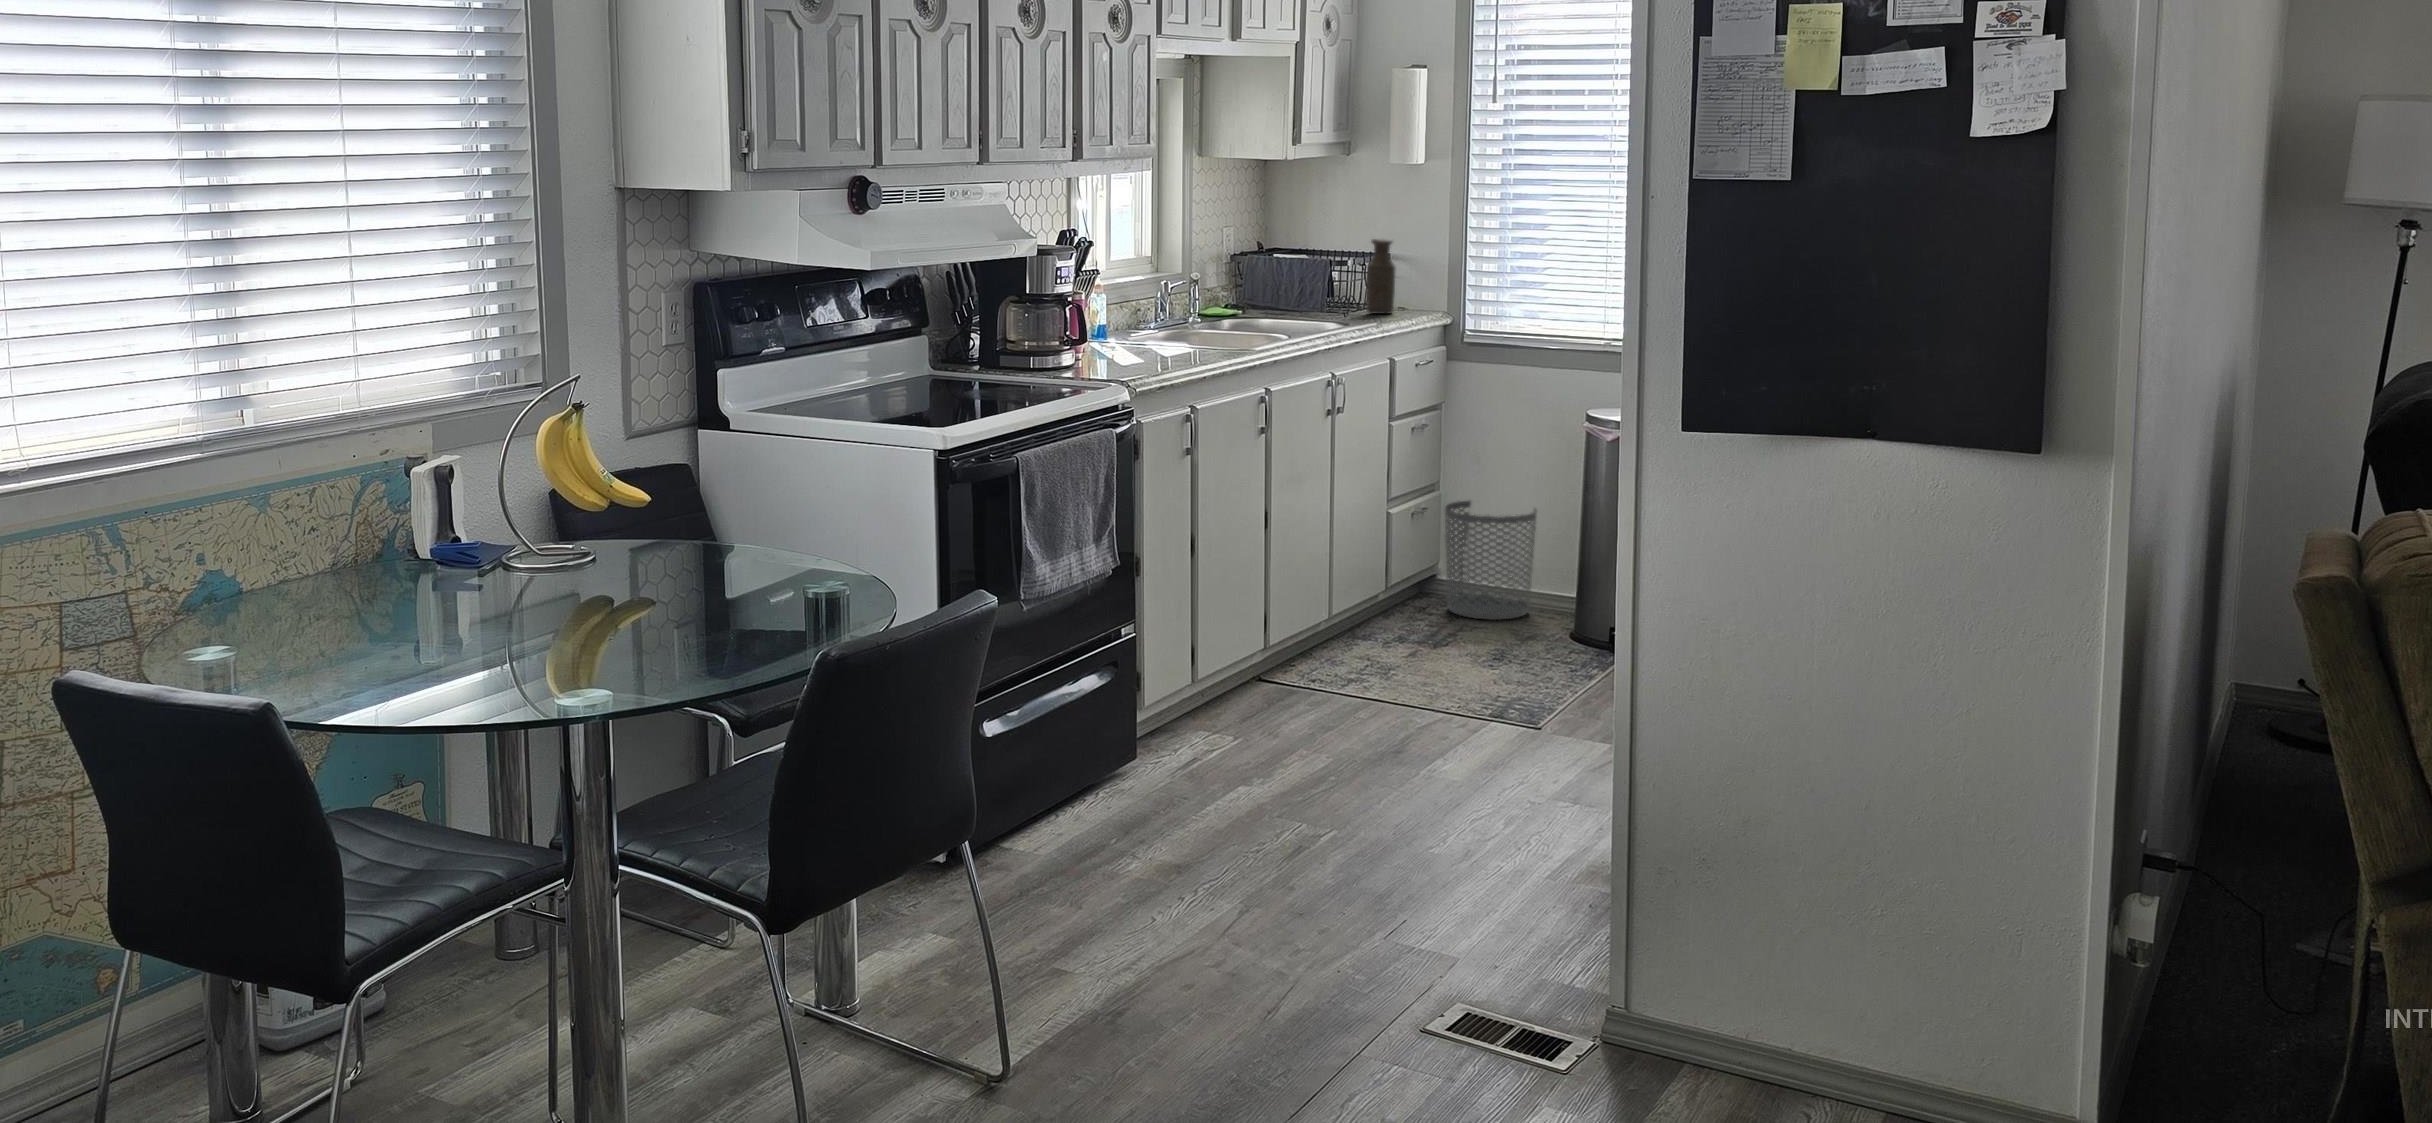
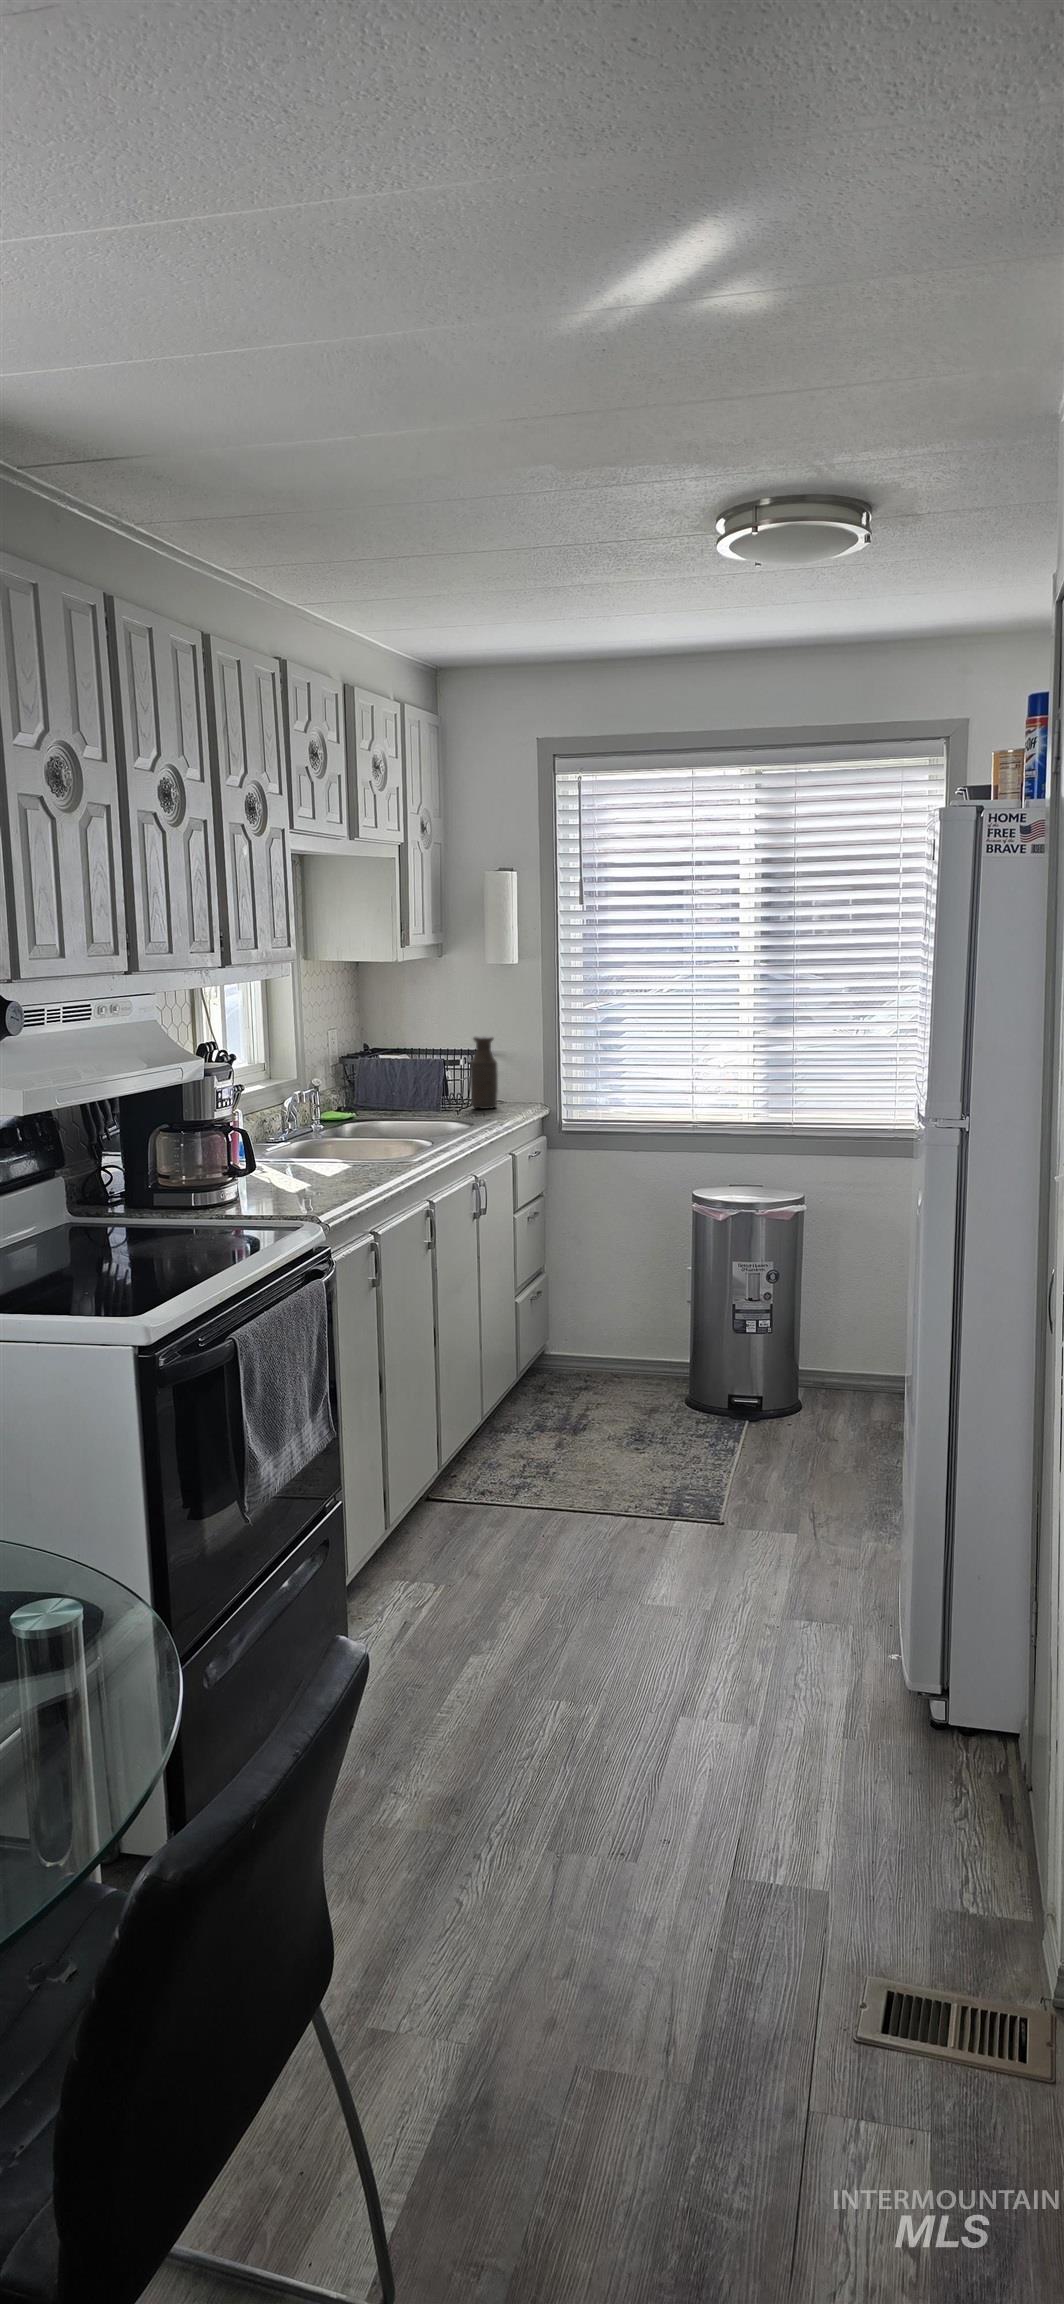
waste bin: present [1445,501,1536,620] -> none [559,1278,644,1395]

